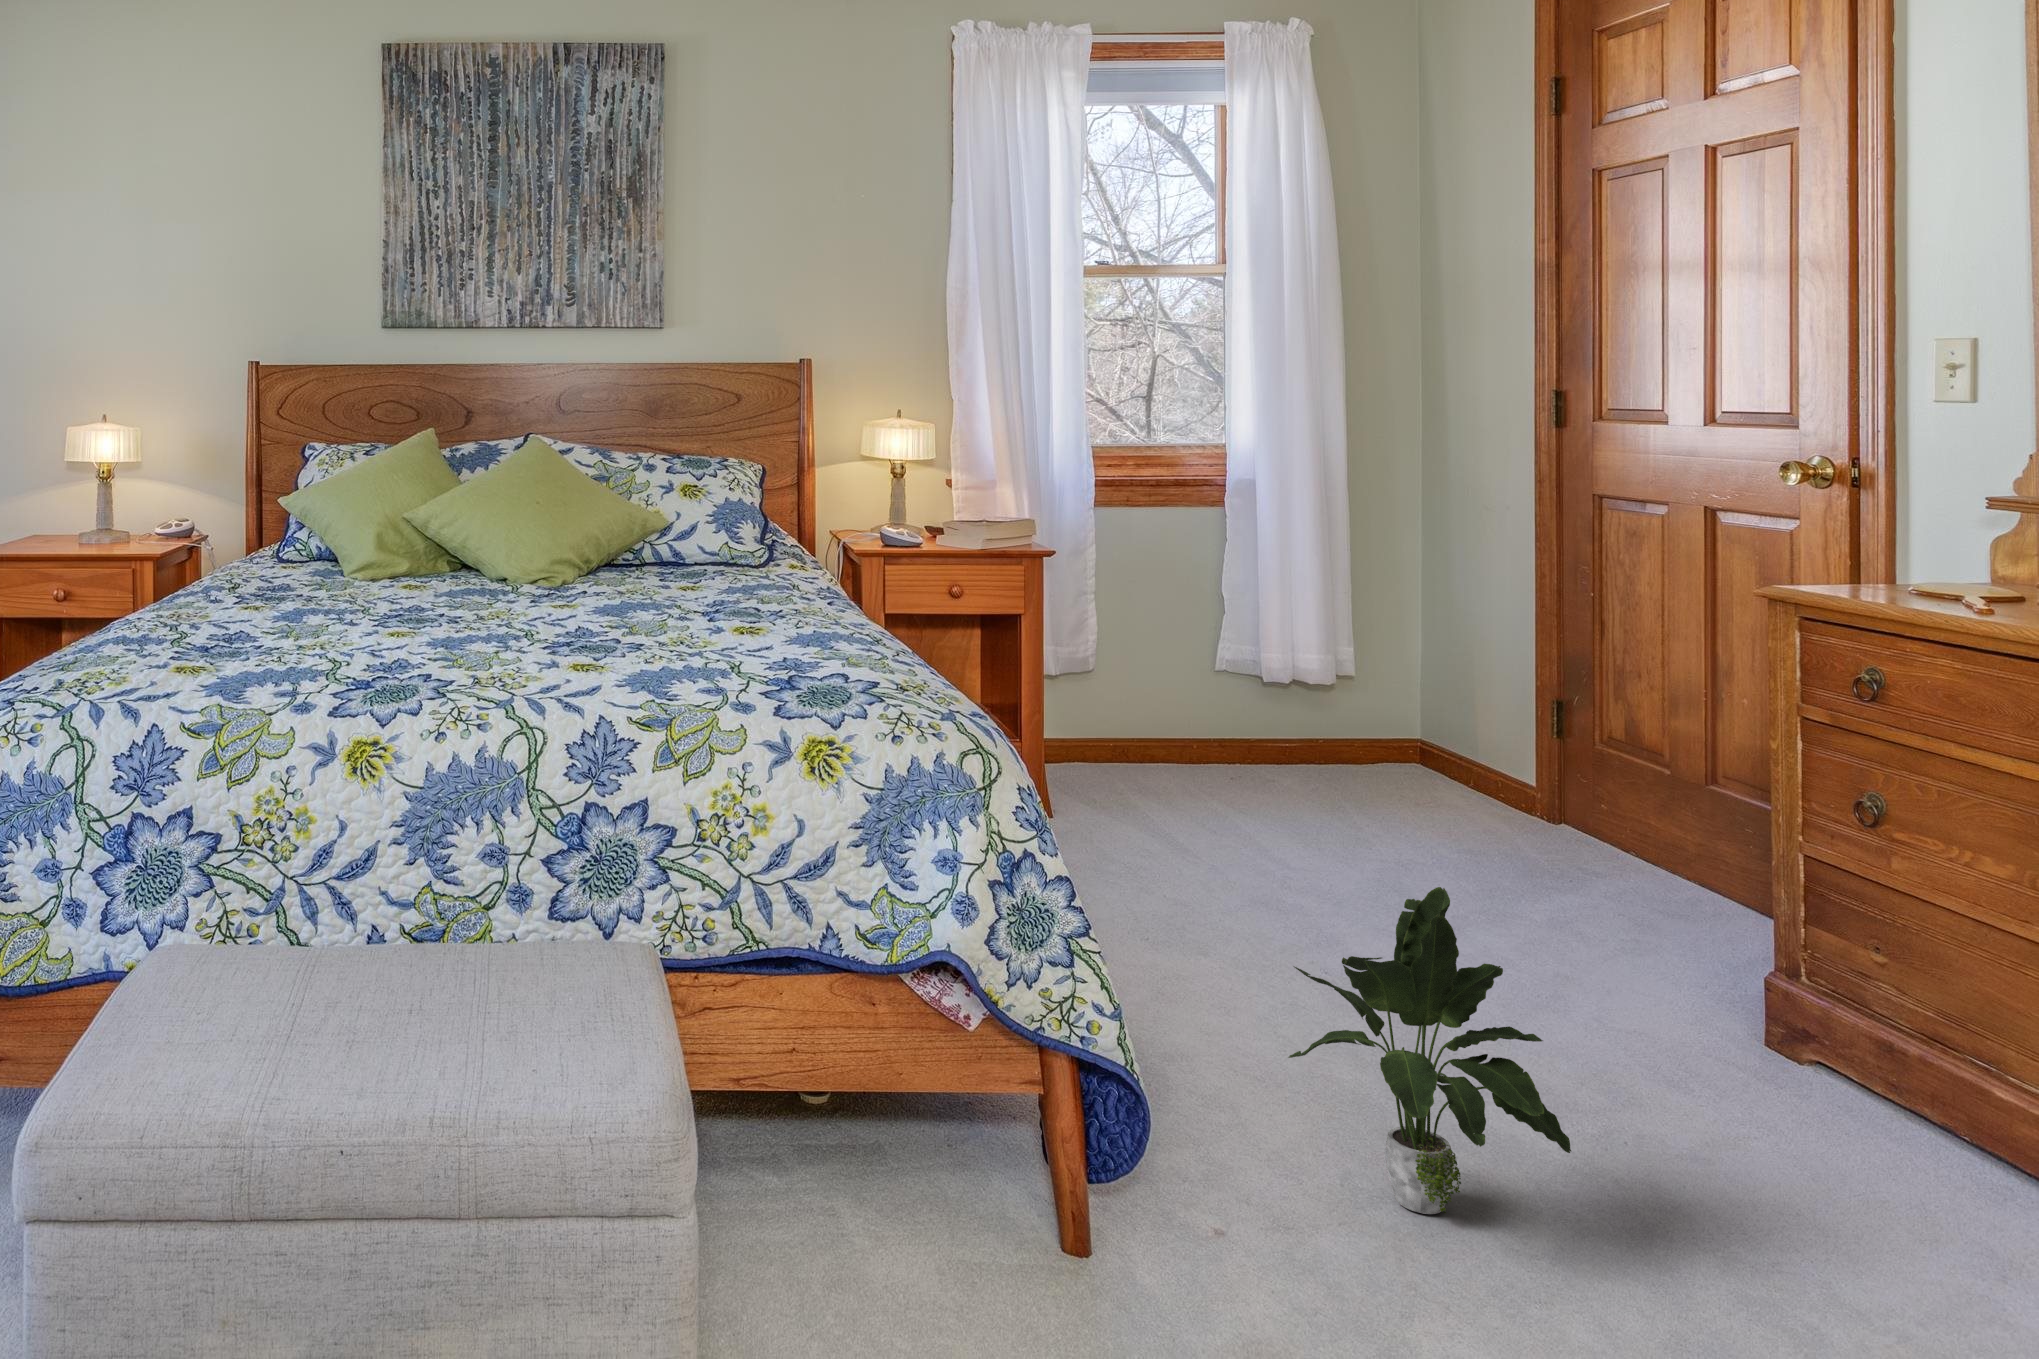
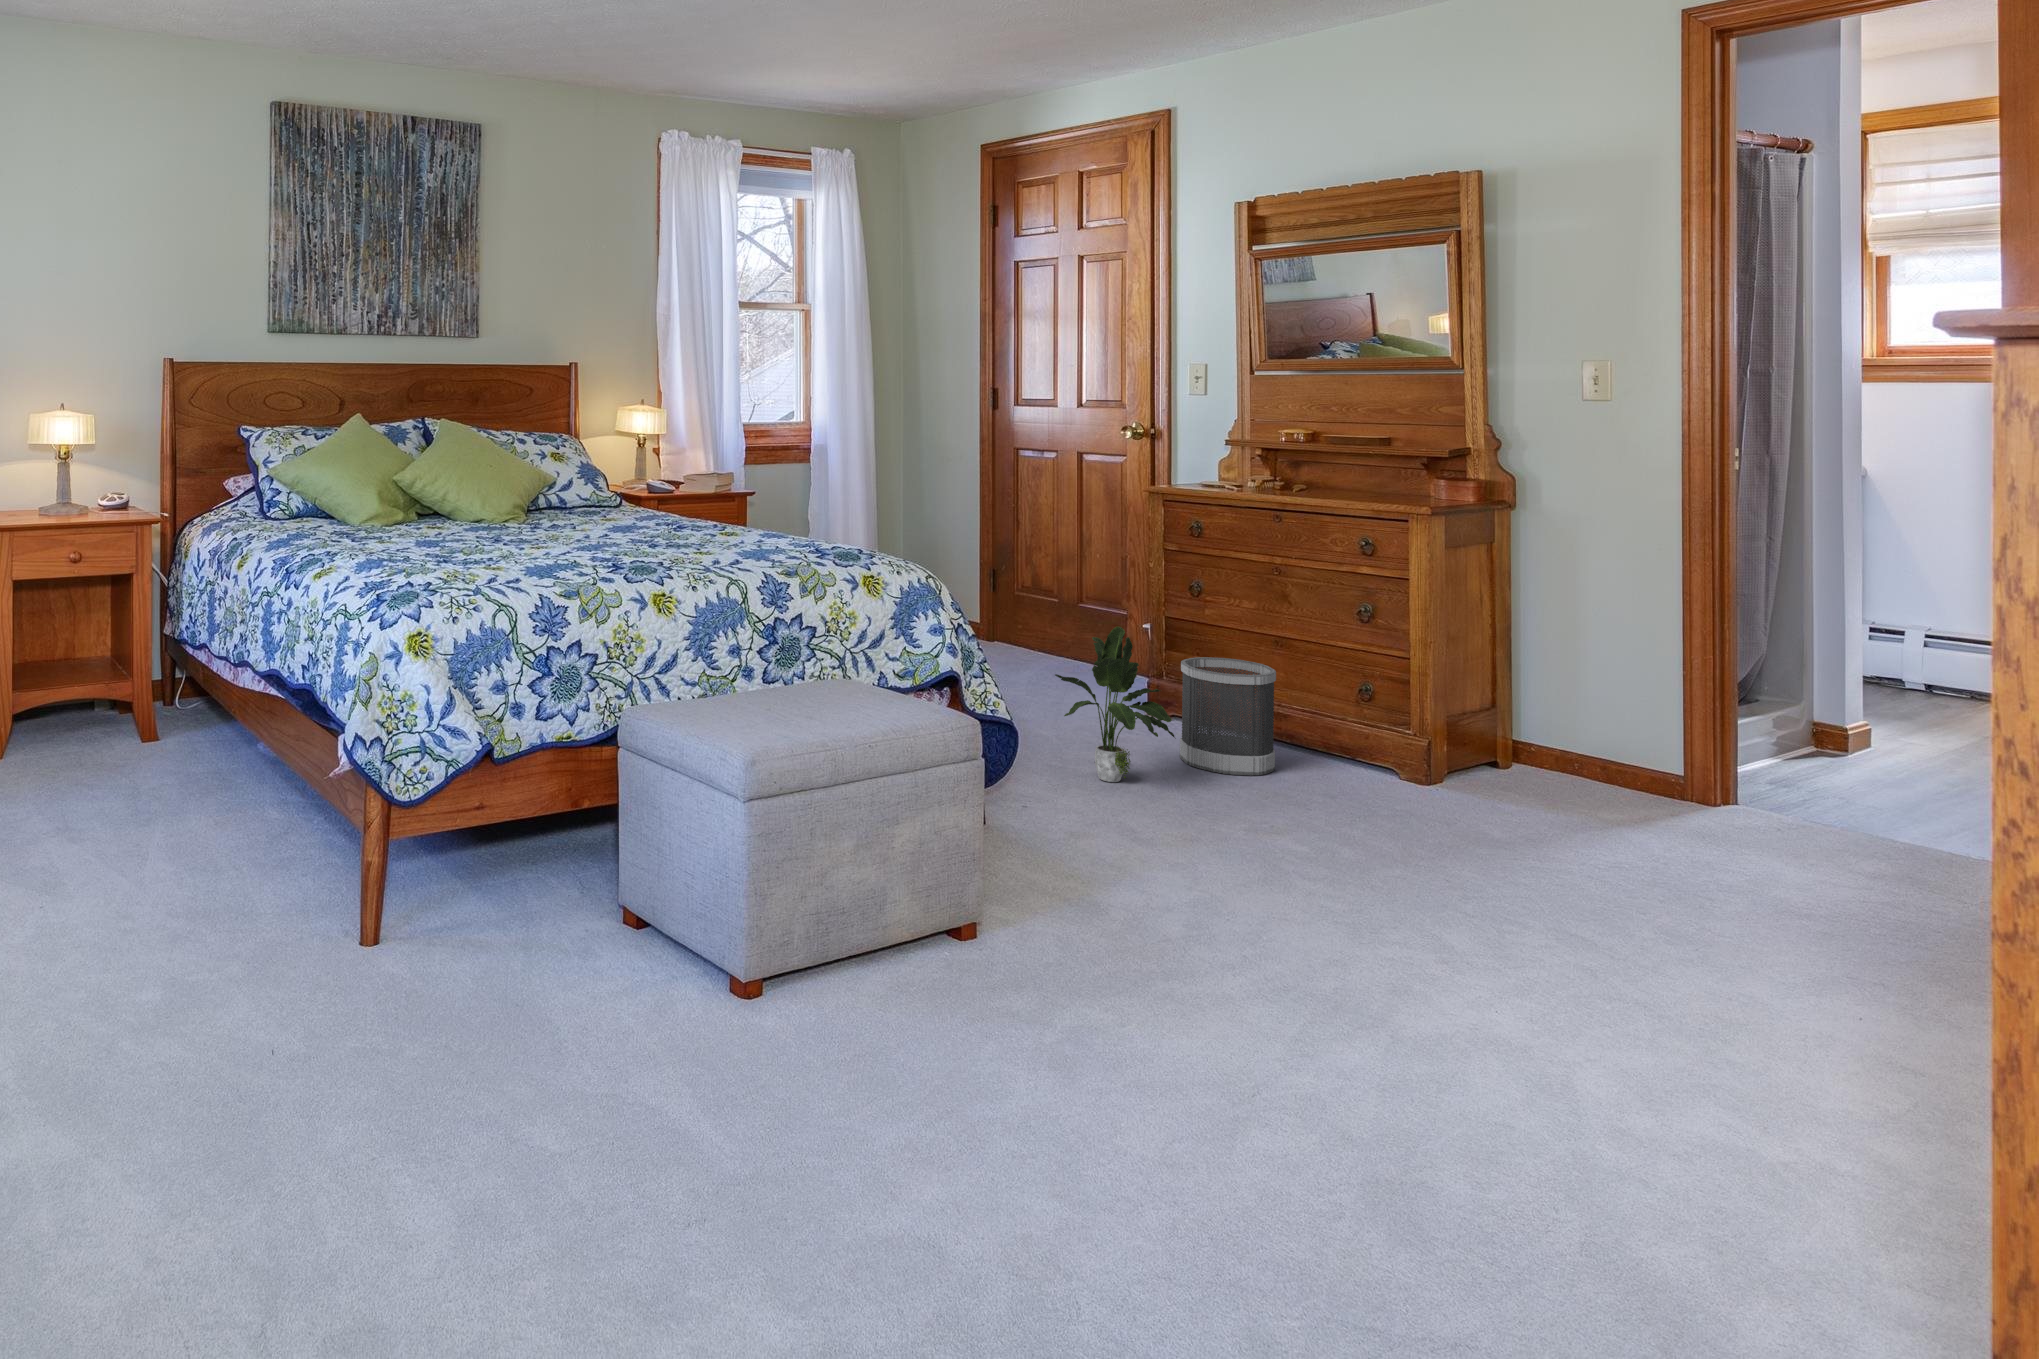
wastebasket: none [1662,969,1899,1276] -> present [1180,657,1276,775]

